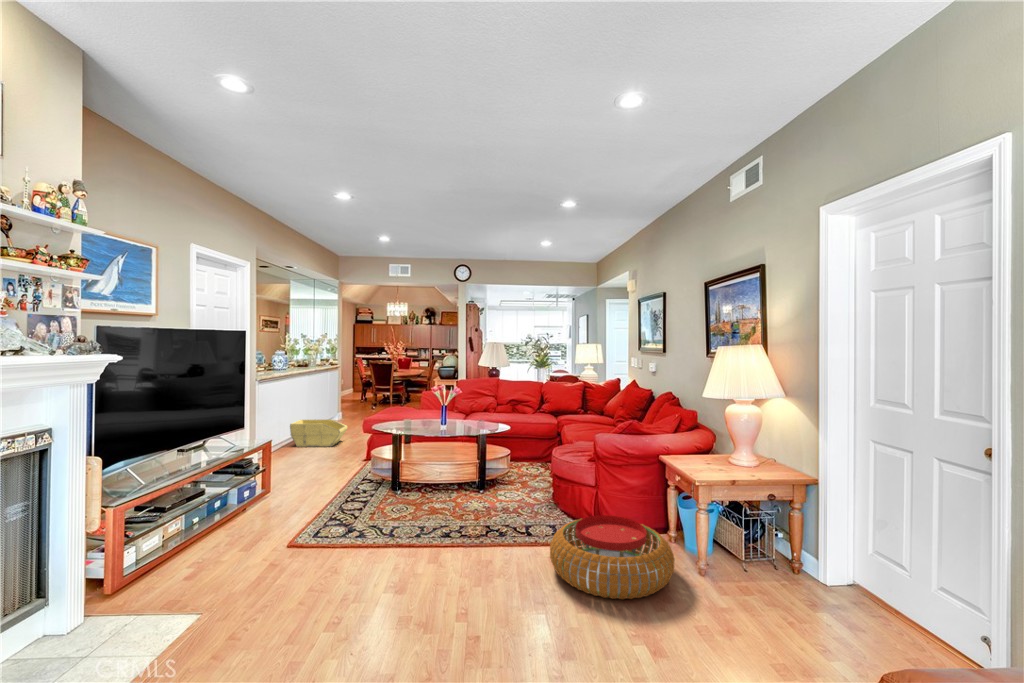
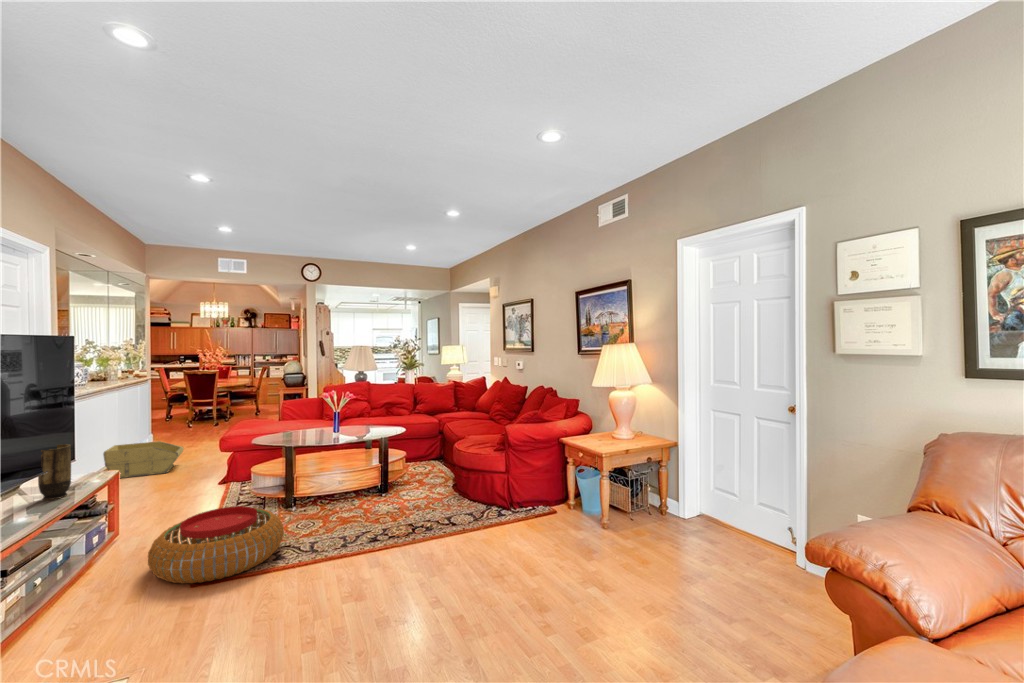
vase: none [207,415,231,458] -> present [38,444,71,500]
pouf: present [550,515,675,599] -> present [148,506,284,584]

